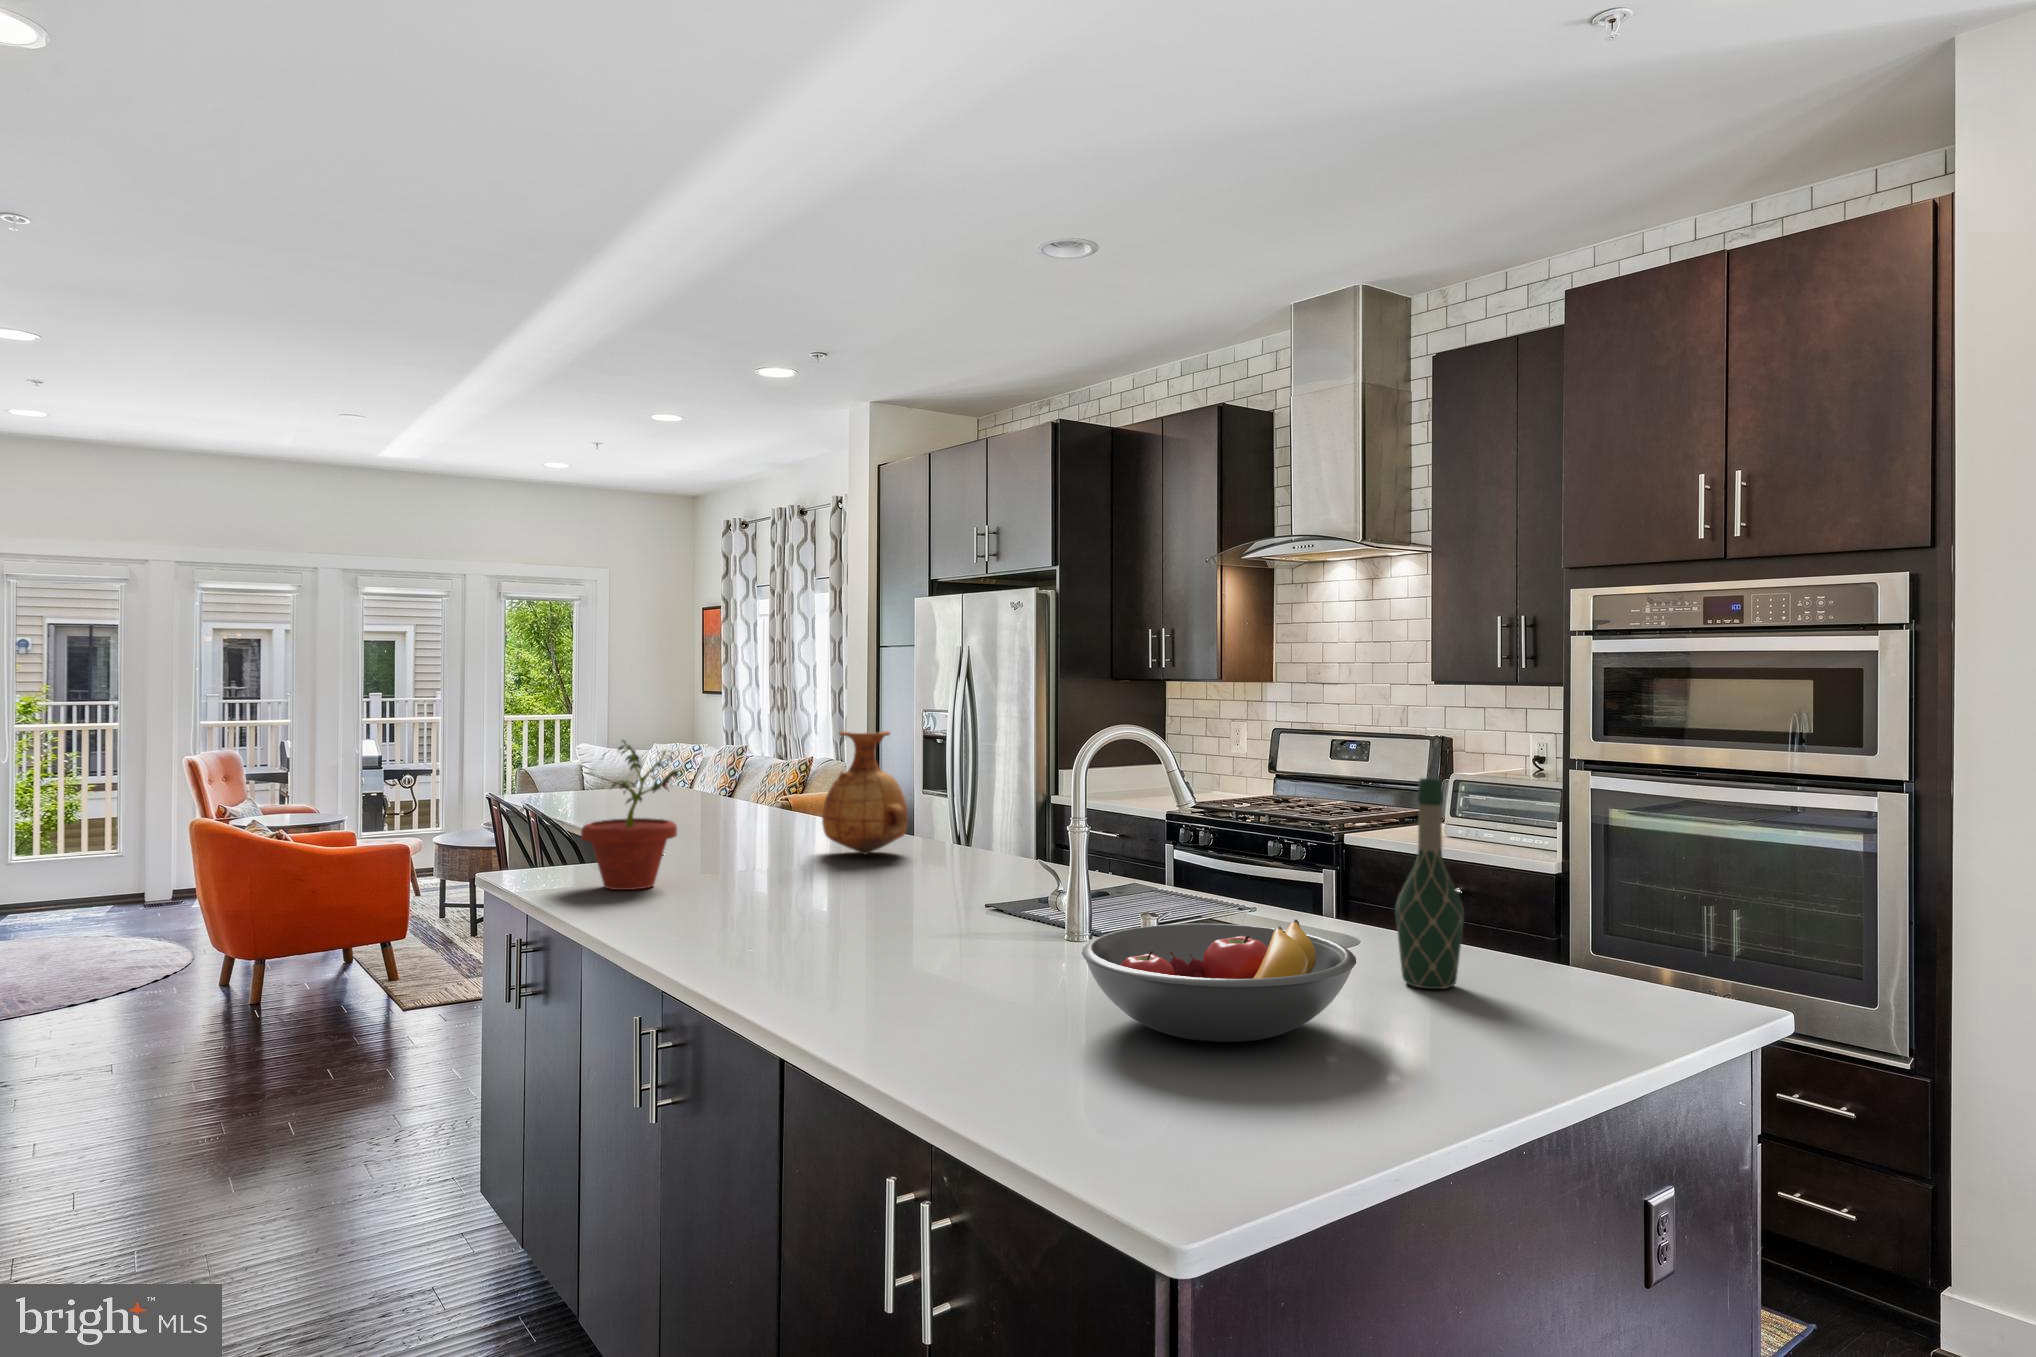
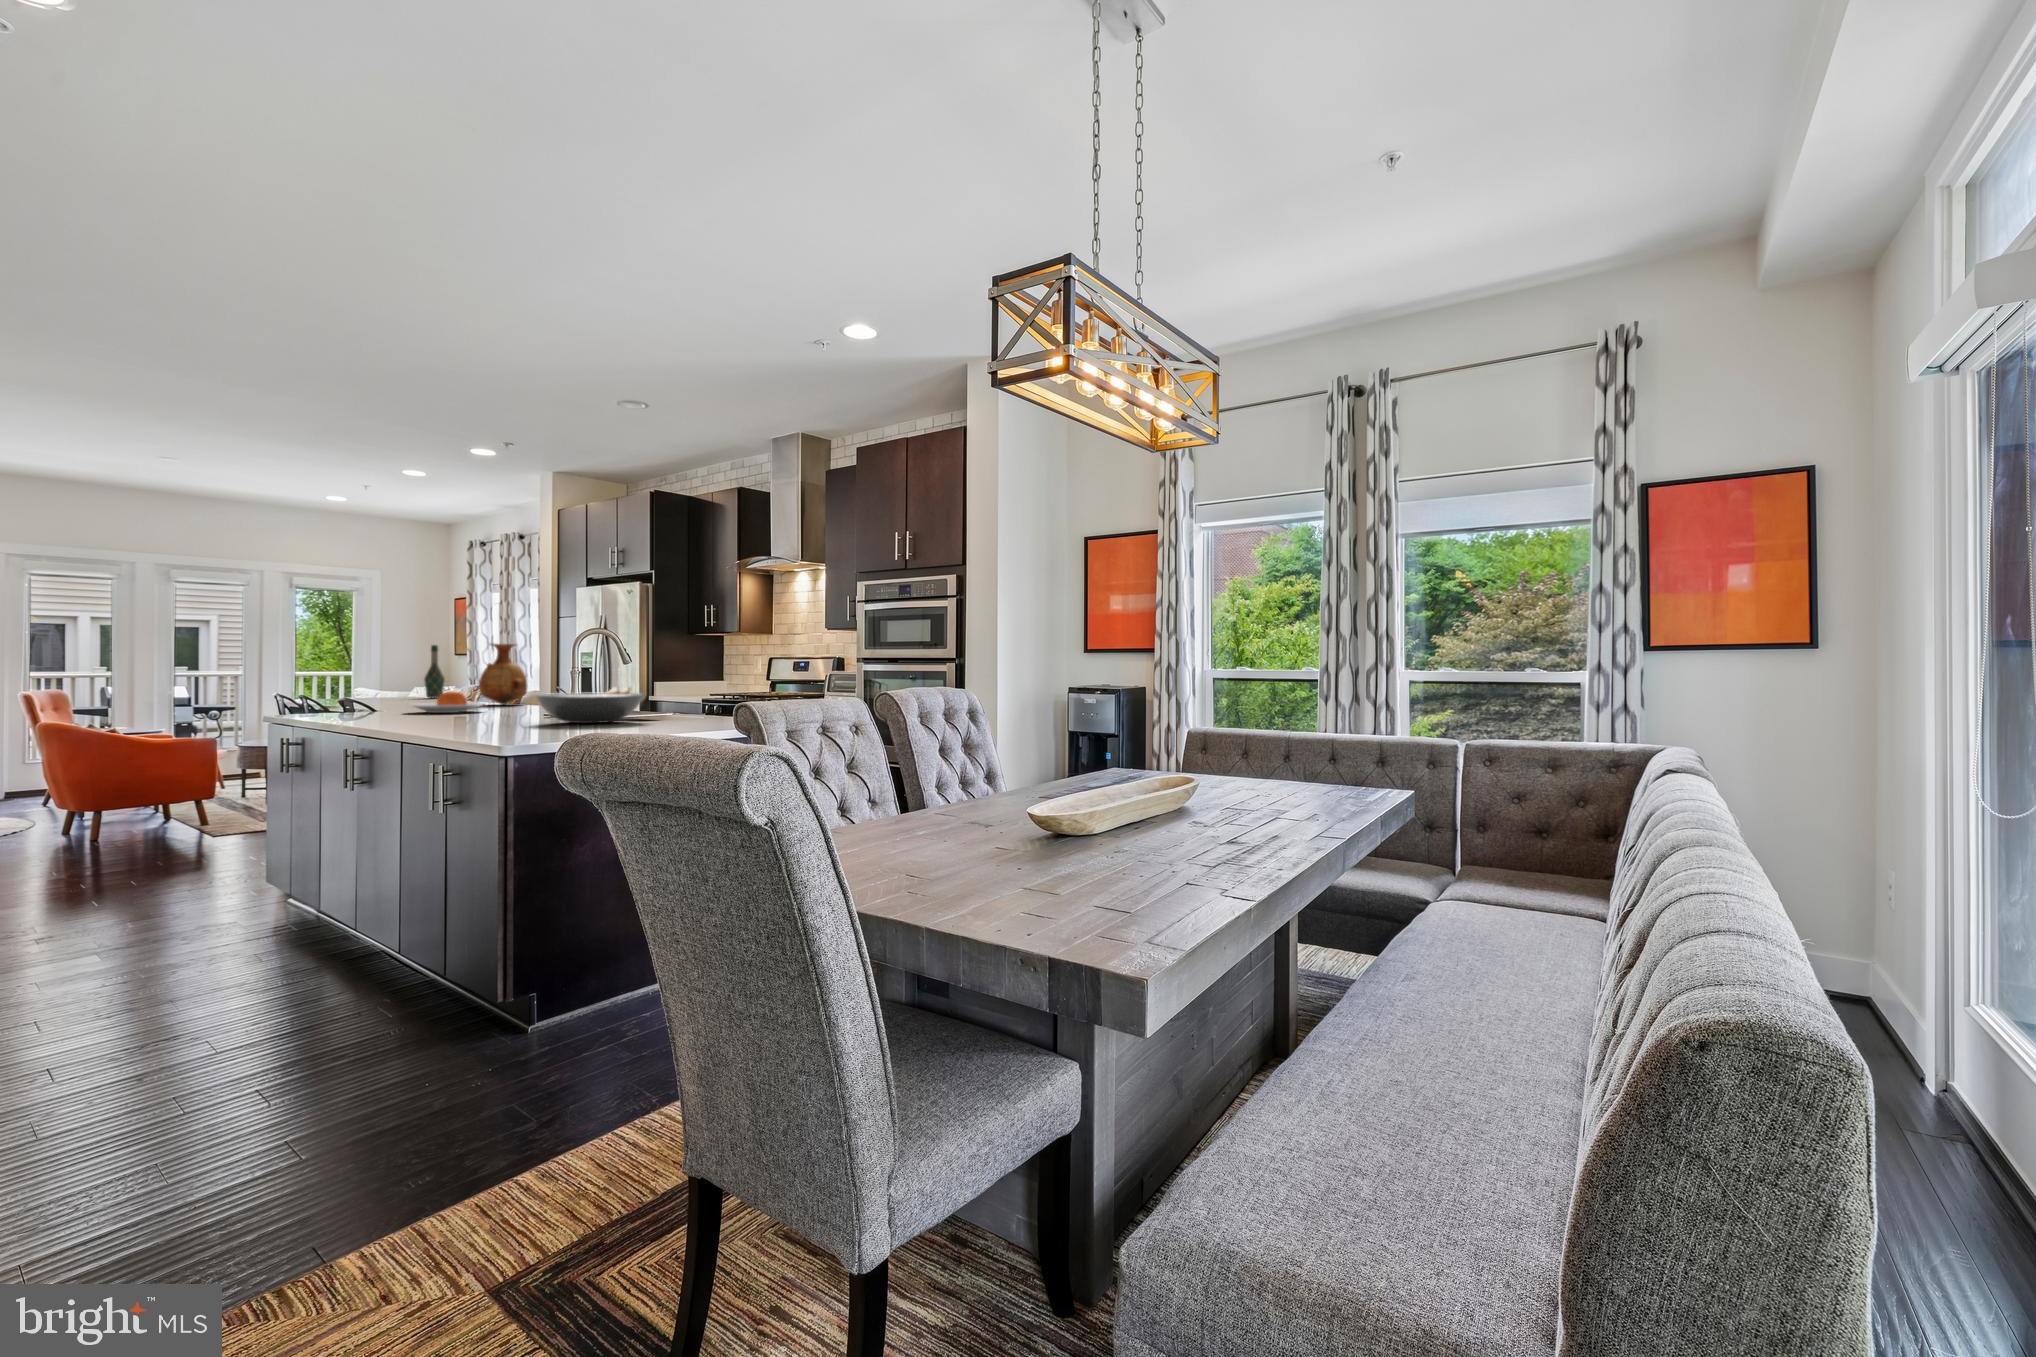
potted plant: present [581,740,683,890] -> none [333,640,392,711]
wine bottle: present [1395,778,1464,989] -> present [424,645,445,698]
plate: none [721,860,872,914] -> present [408,692,484,713]

